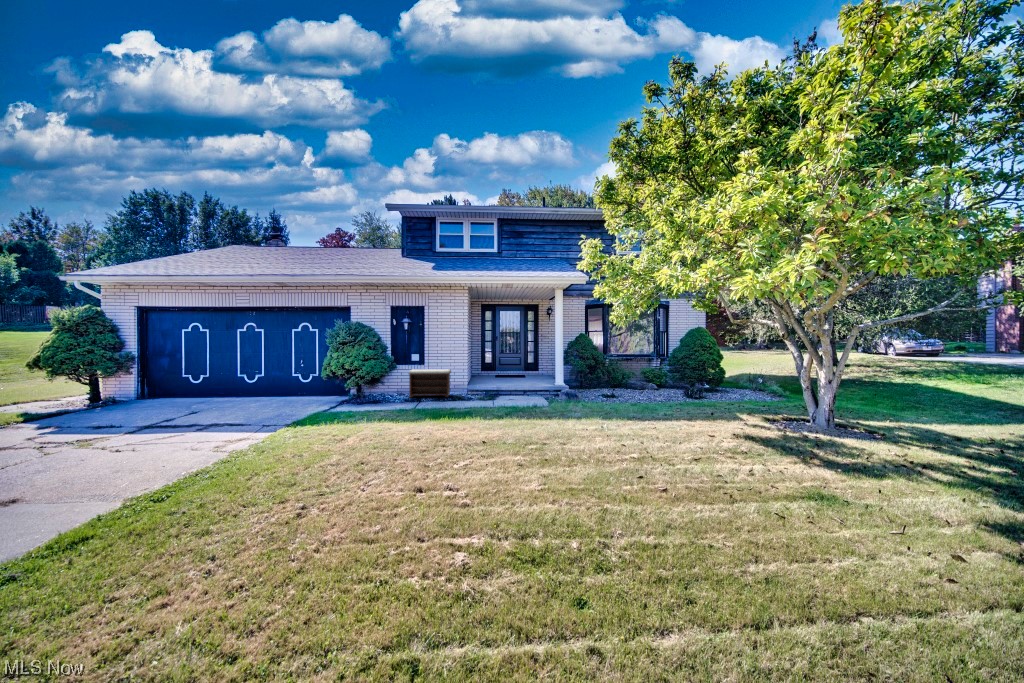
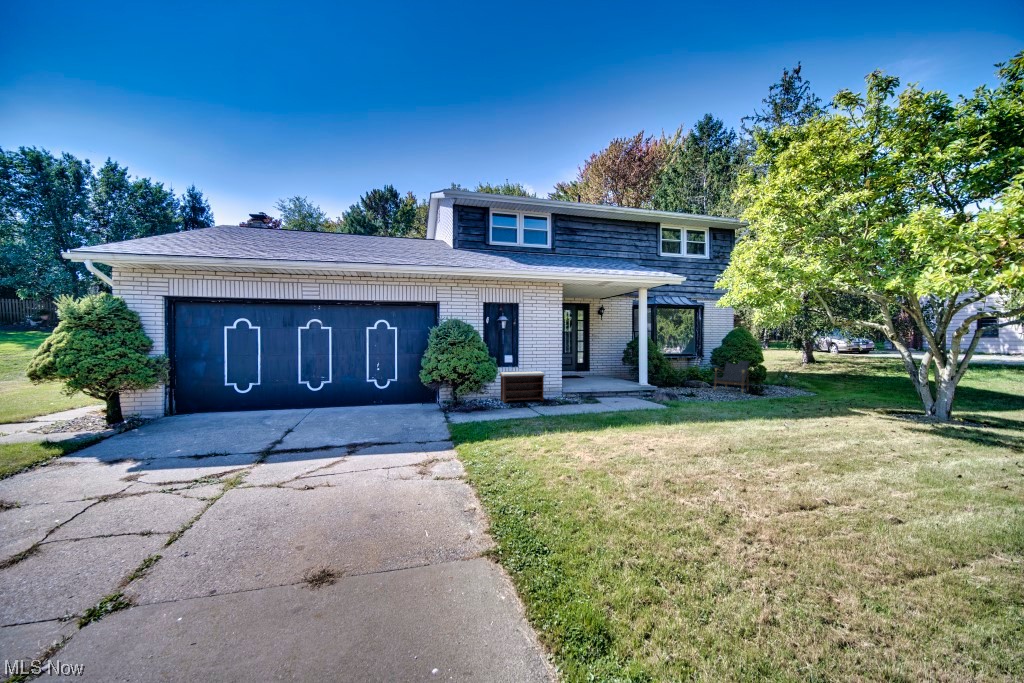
lounge chair: none [644,361,682,396] -> present [714,361,749,392]

